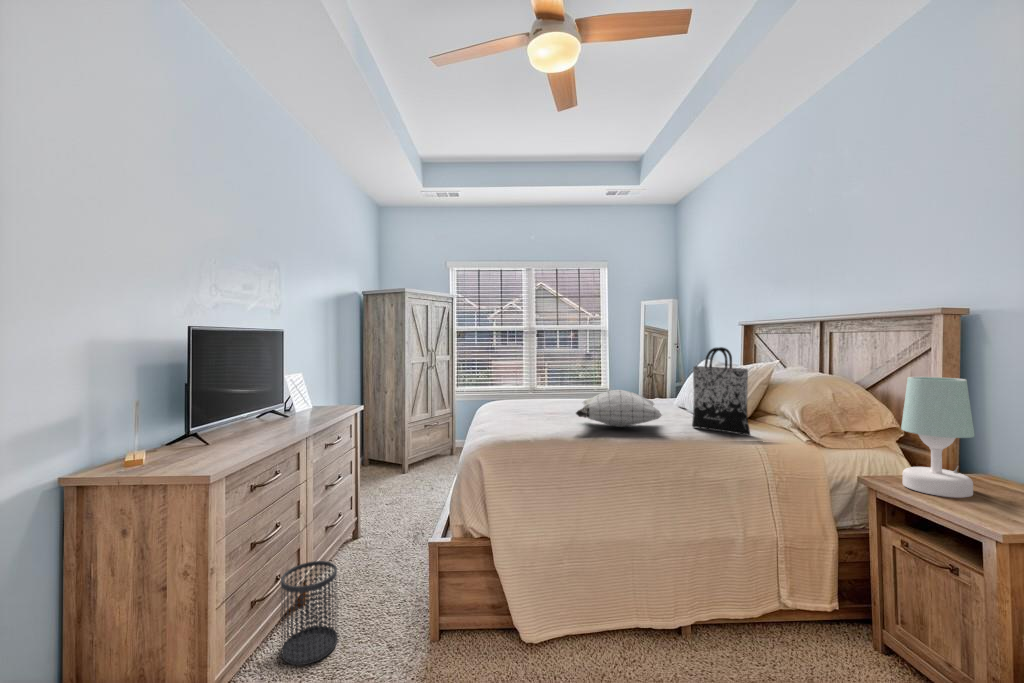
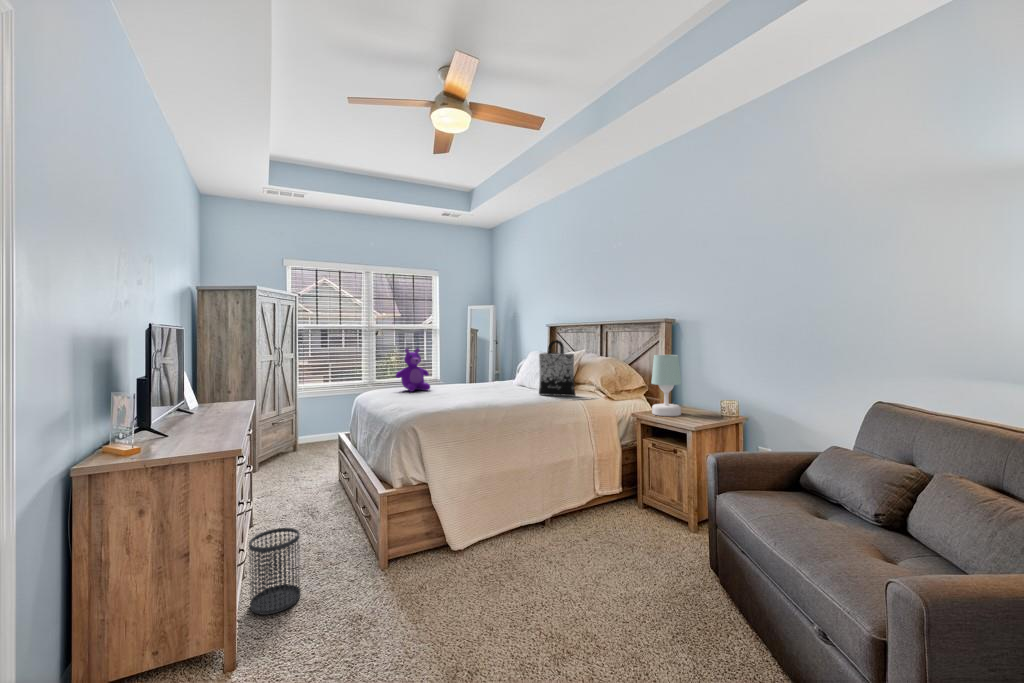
teddy bear: none [520,354,561,407] -> present [396,348,430,392]
pillow: present [576,389,662,427] -> none [462,371,528,398]

